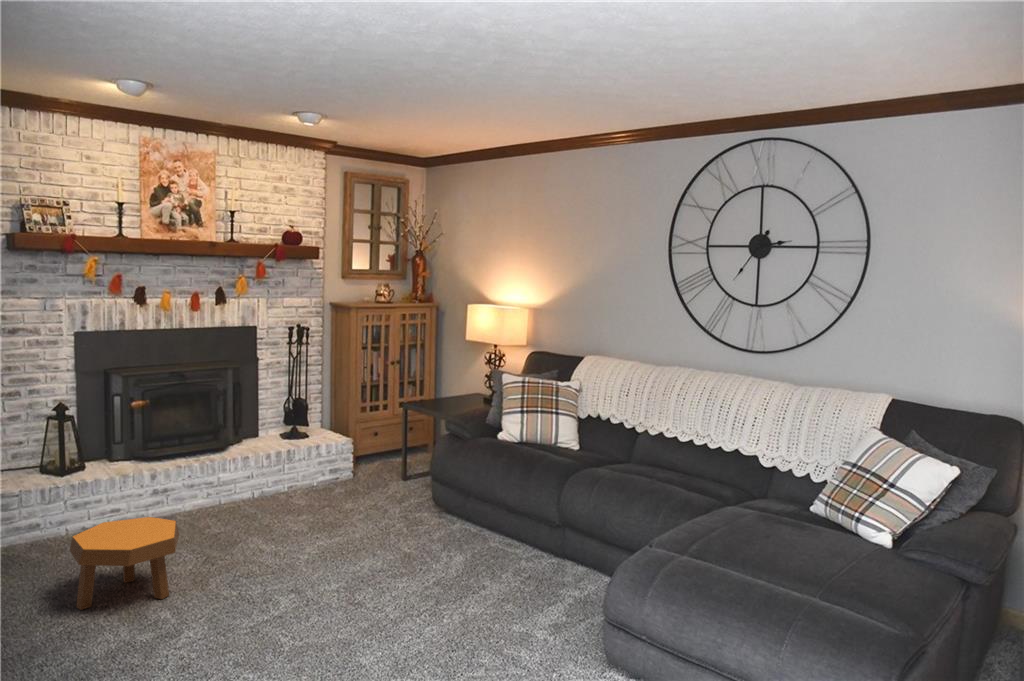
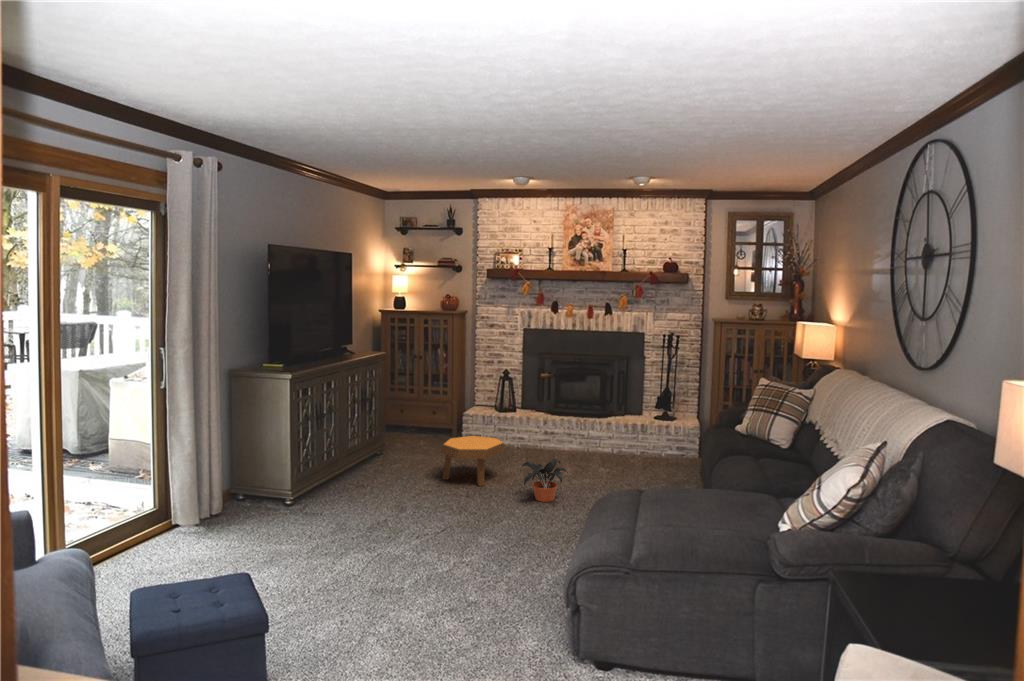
potted plant: none [244,525,320,590] -> present [521,459,568,502]

